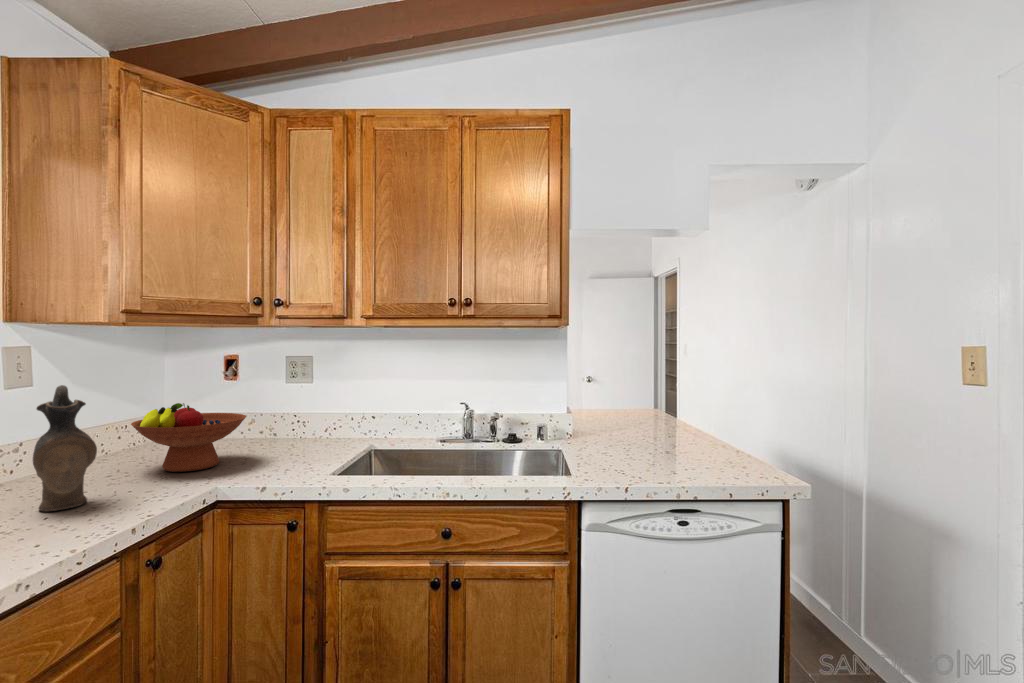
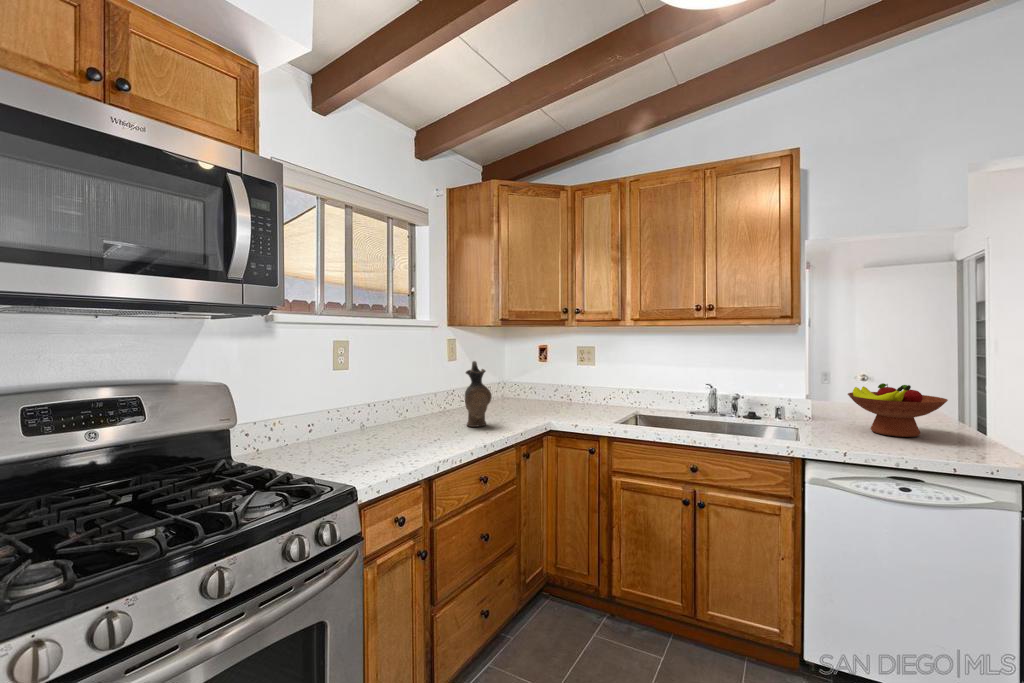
fruit bowl: present [131,403,246,472] -> present [848,383,948,437]

